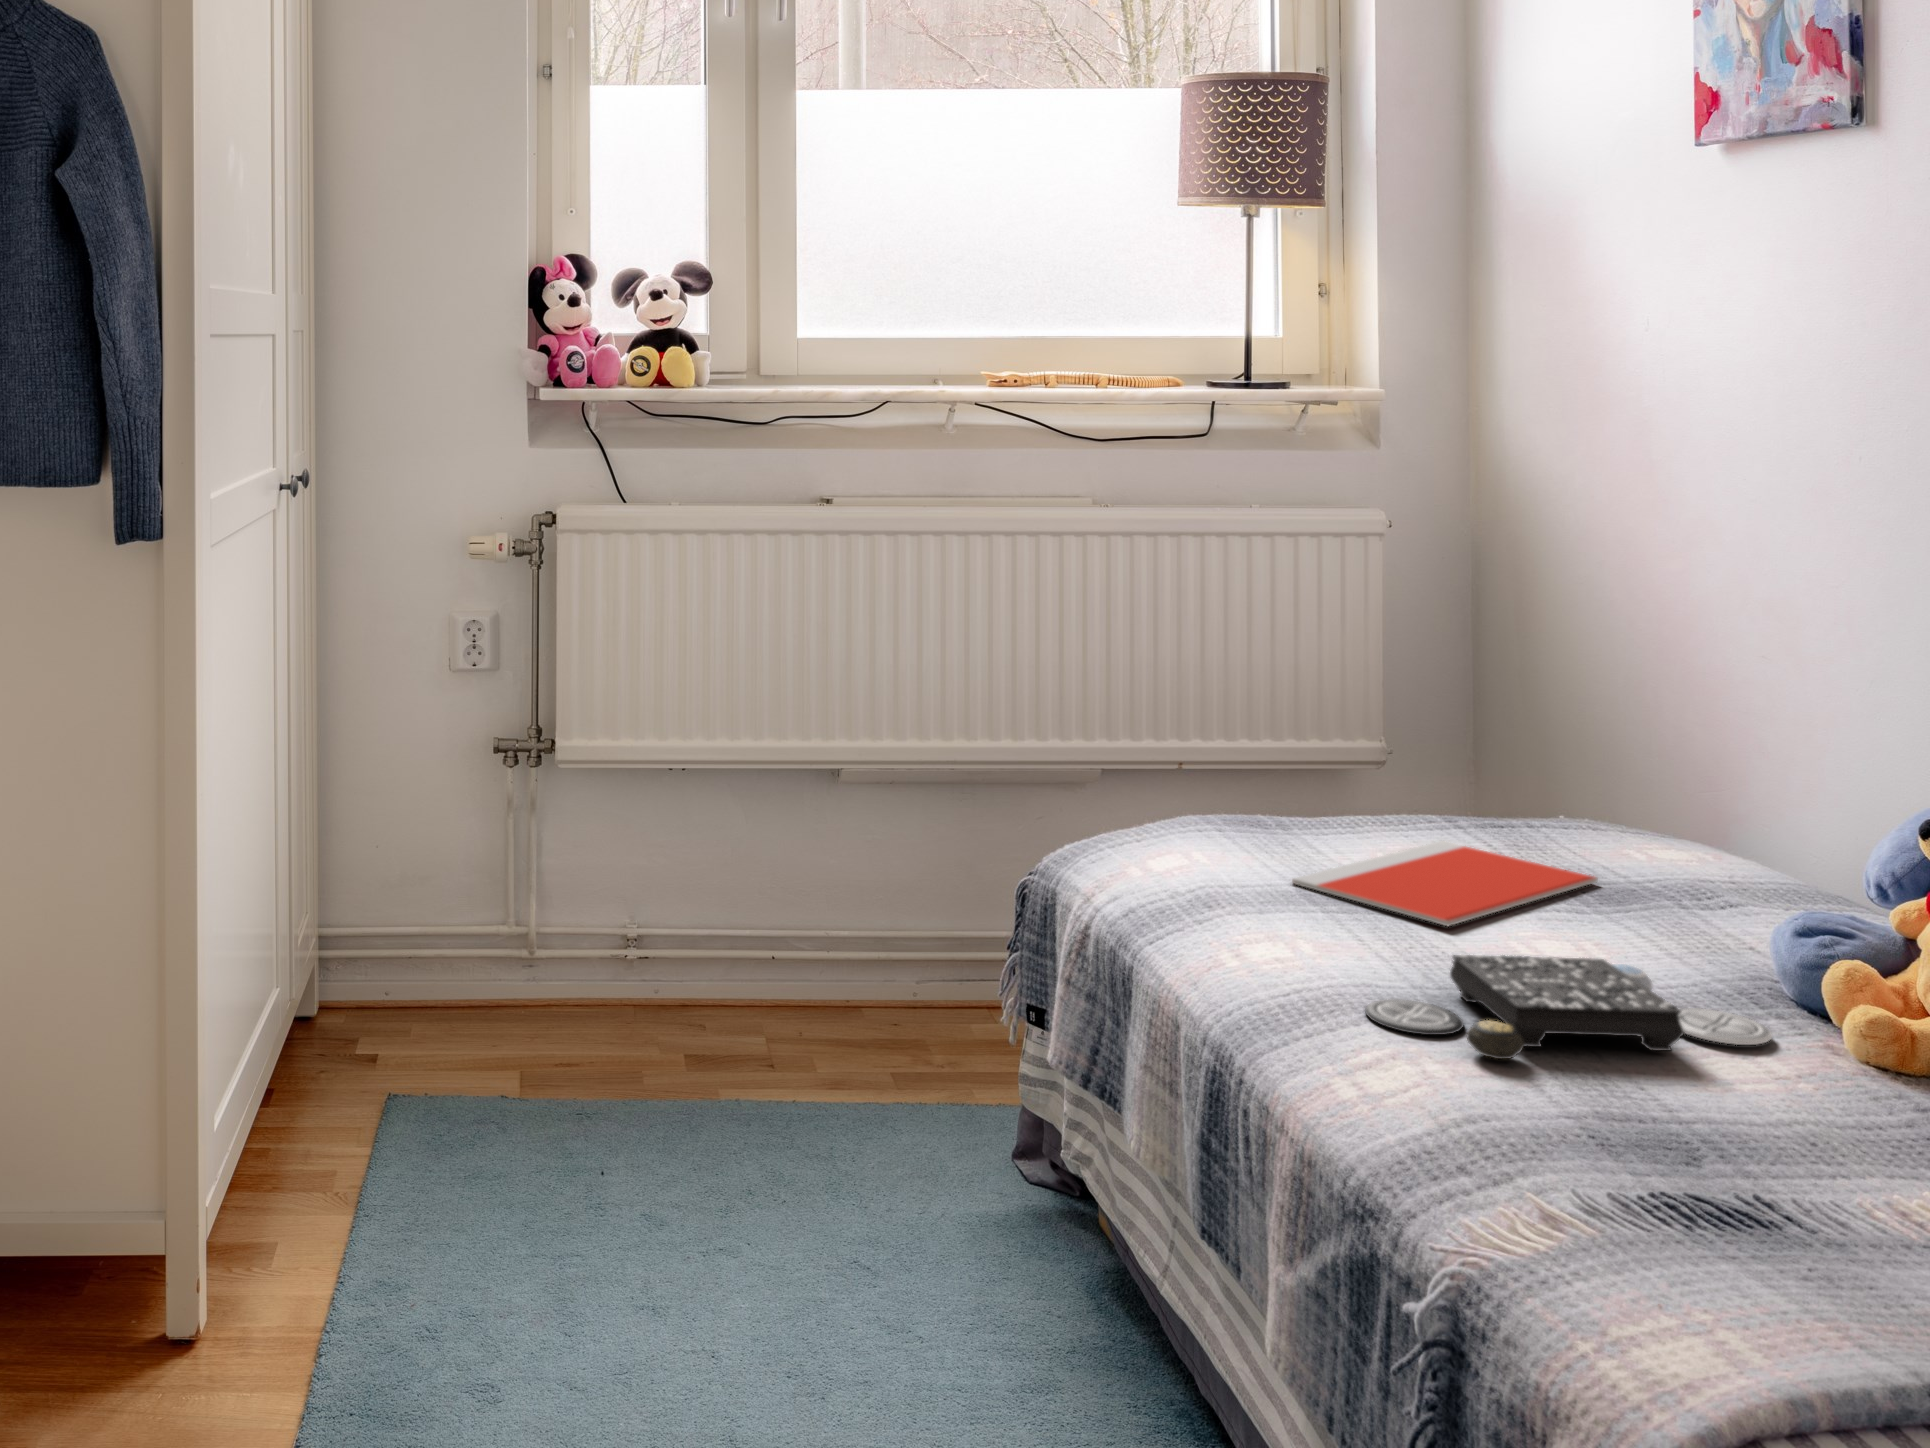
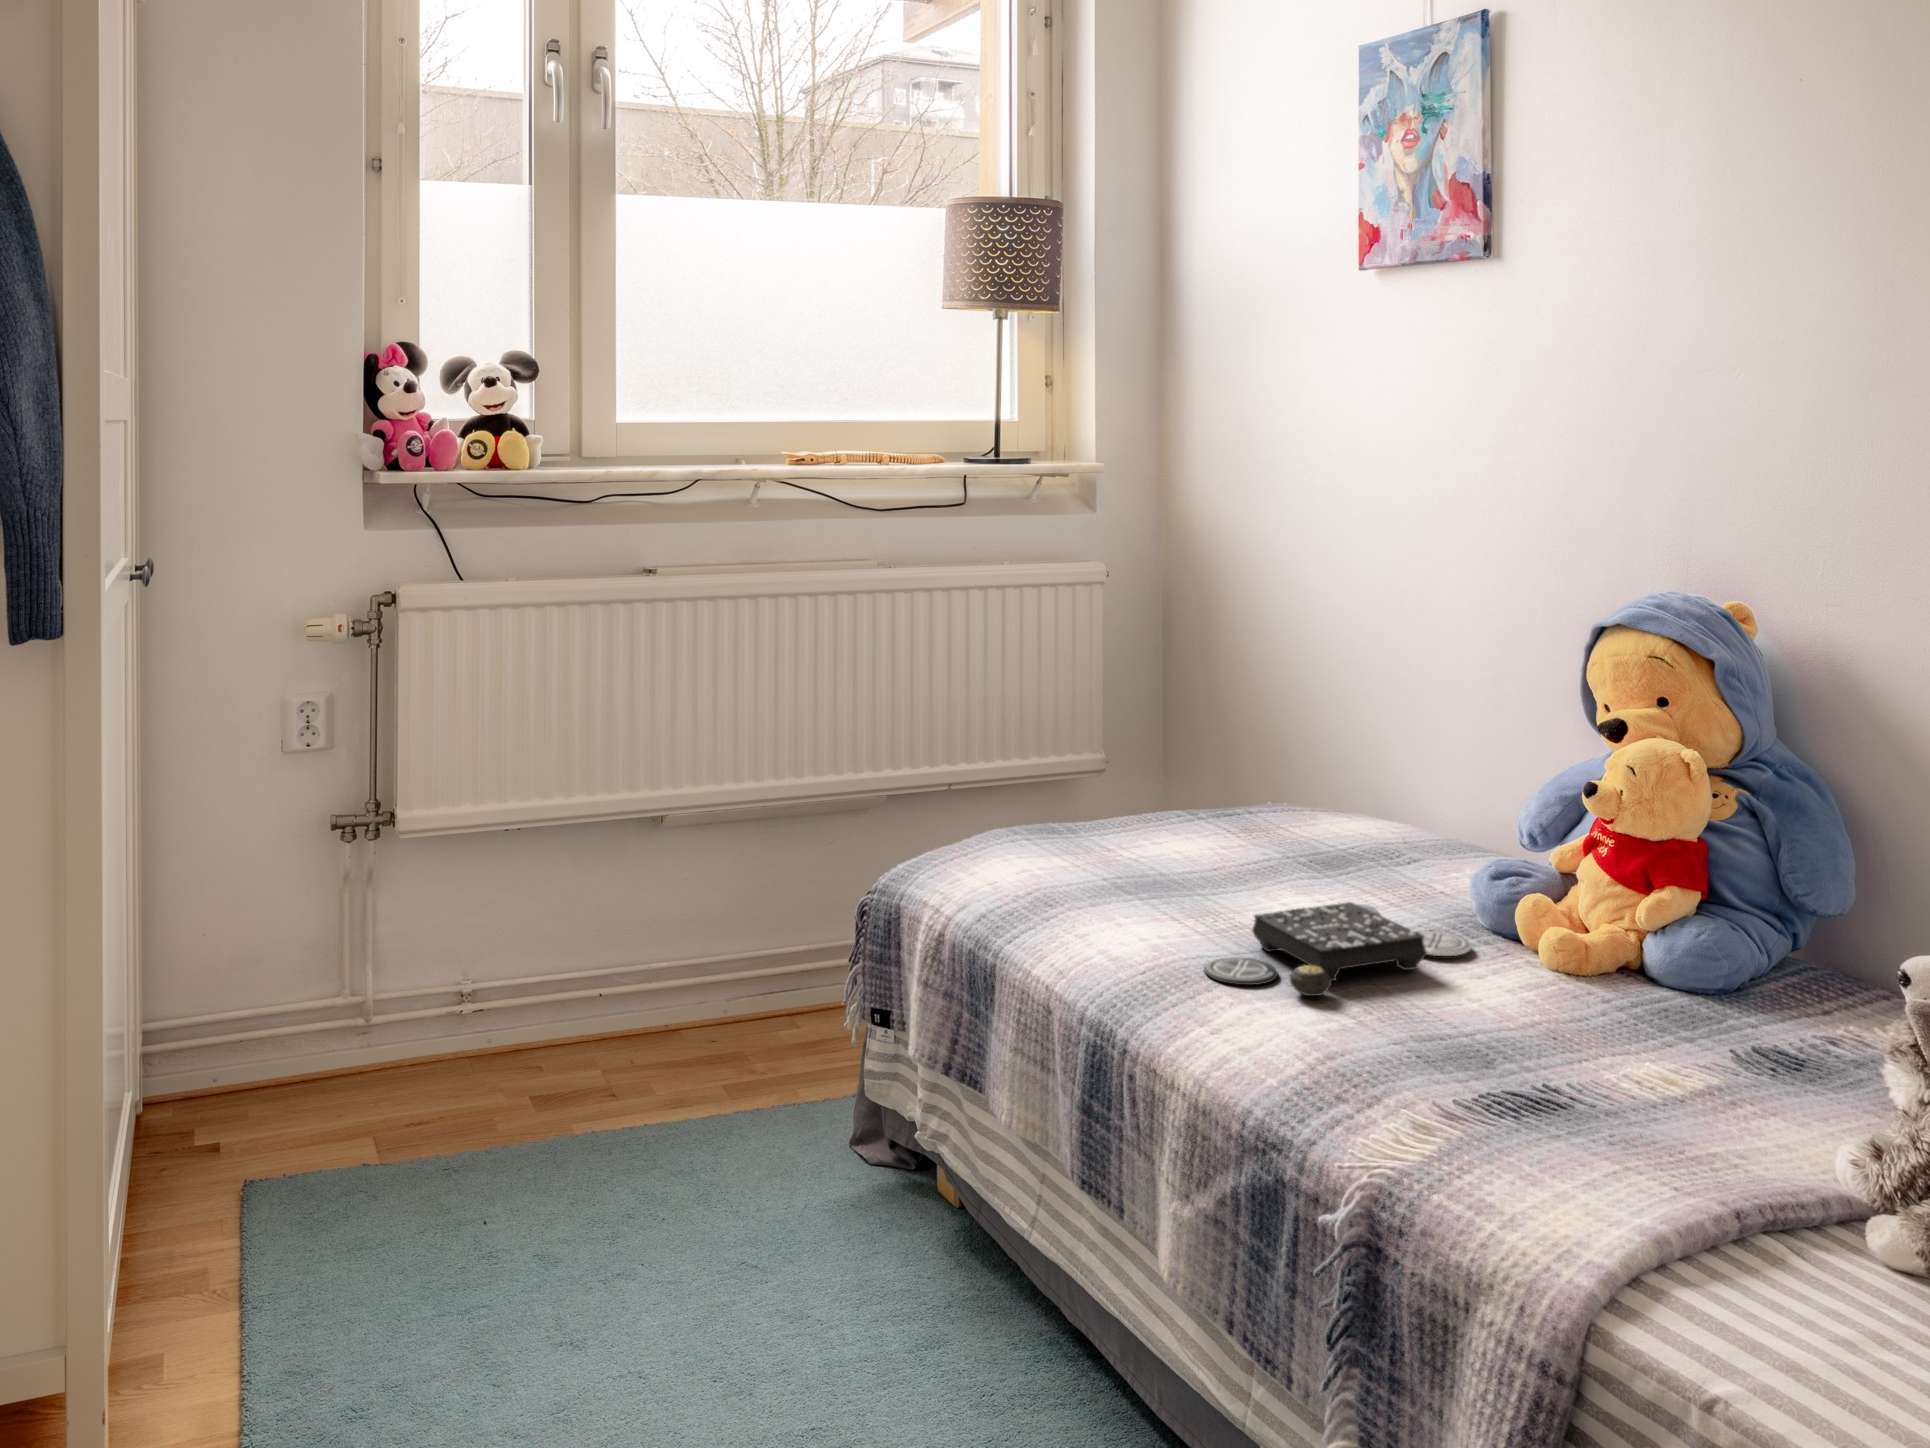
notebook: present [1292,841,1598,926] -> none [1097,820,1299,891]

